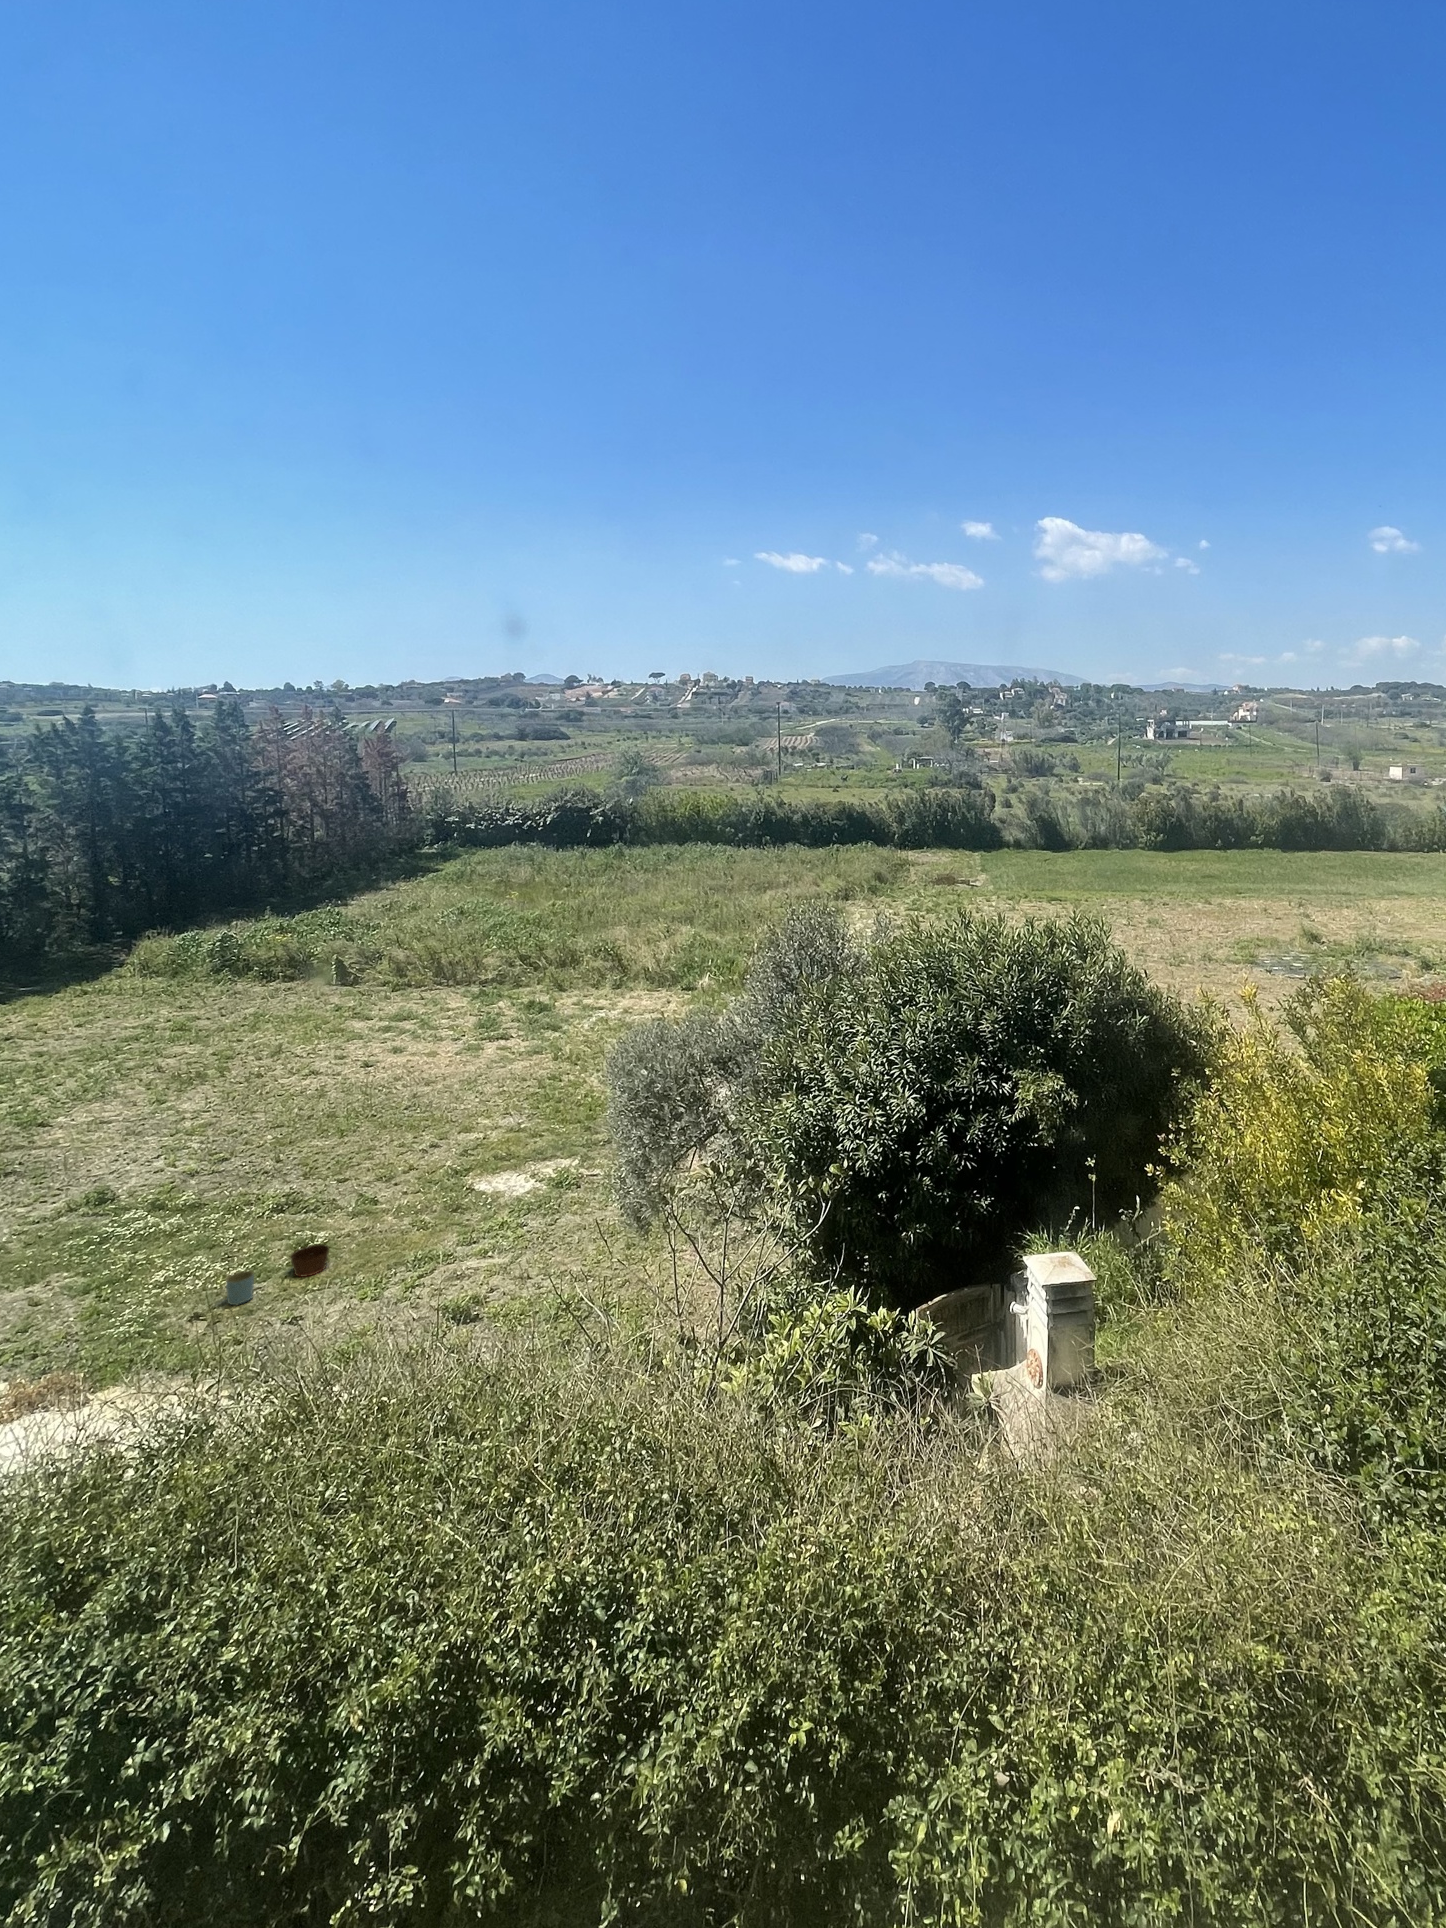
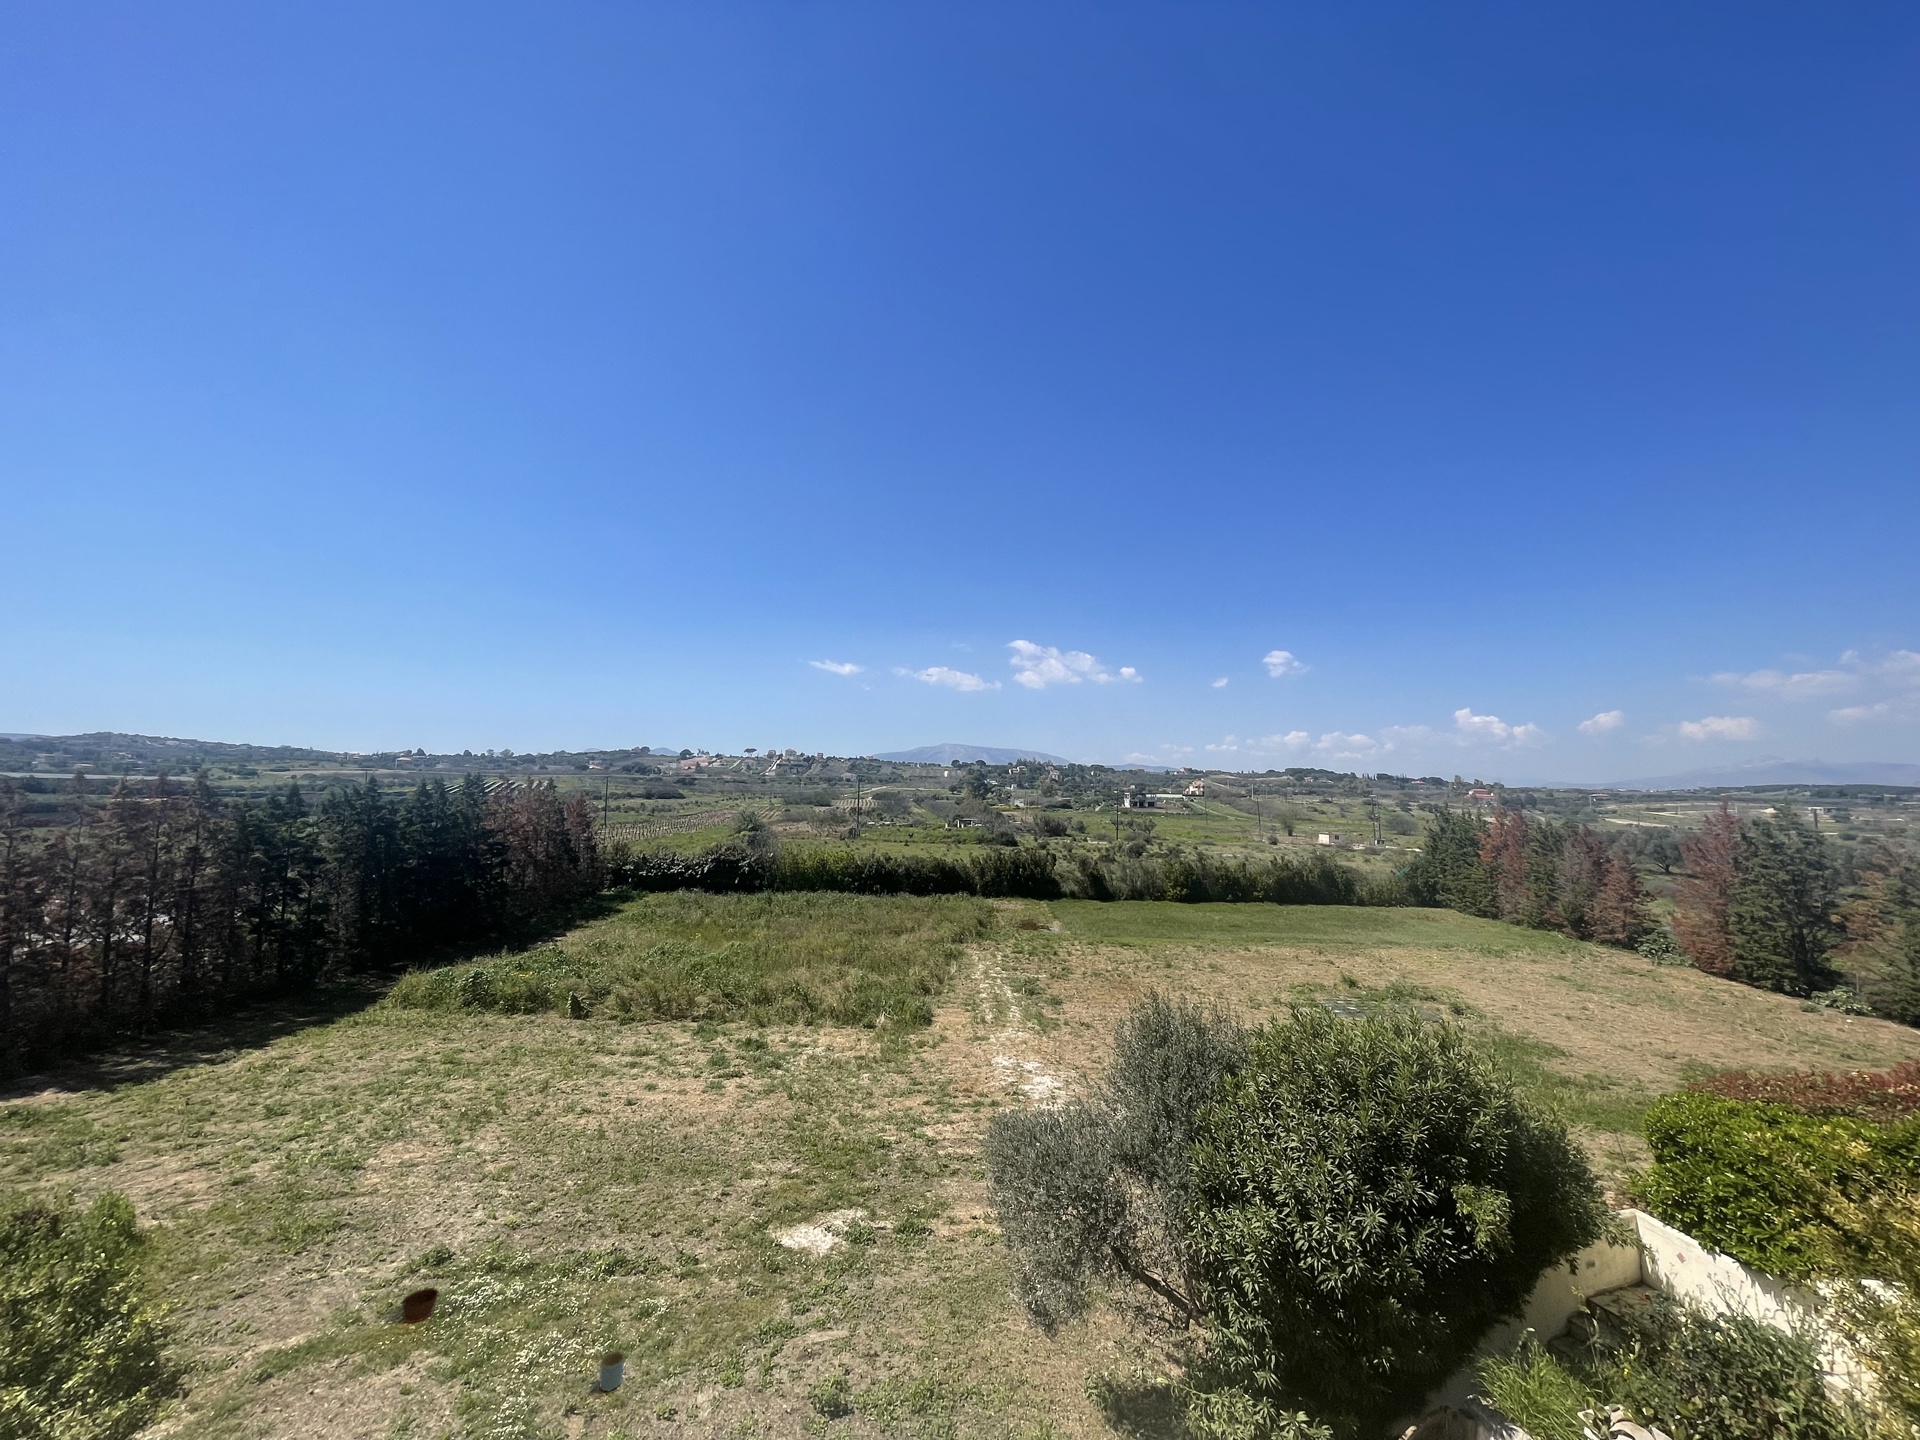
basket: present [290,1244,330,1277] -> present [402,1288,438,1323]

